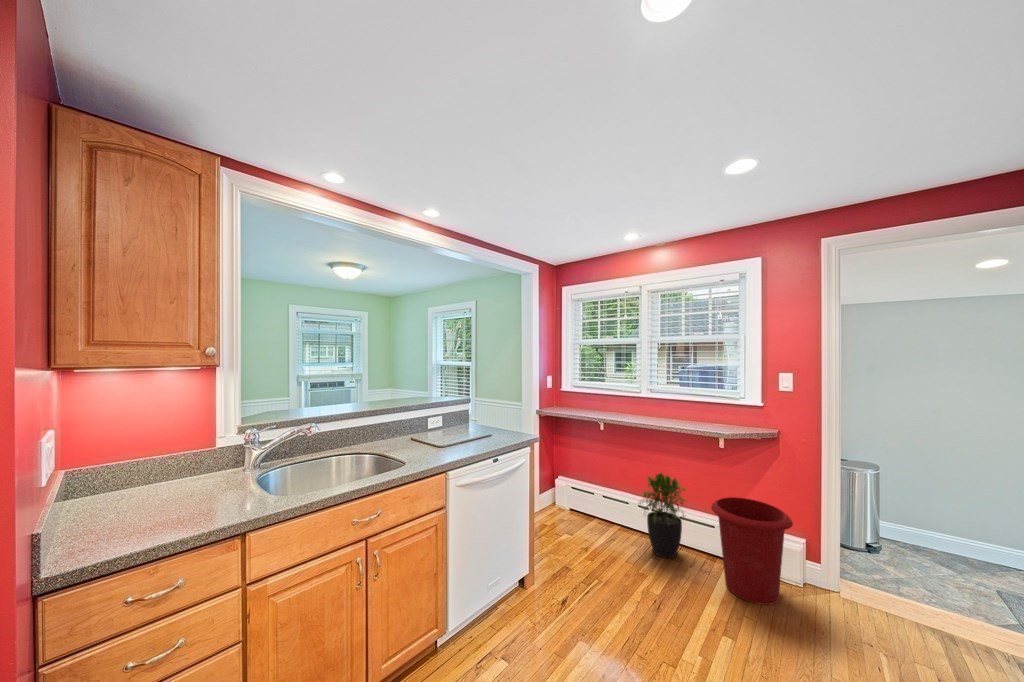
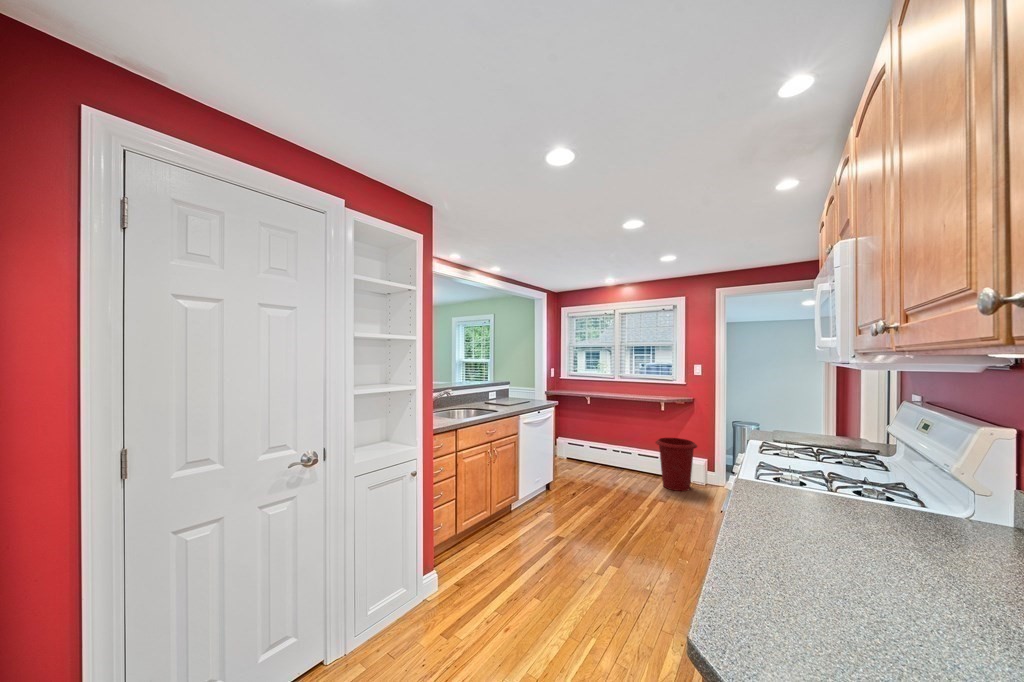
potted plant: present [640,473,685,558] -> none [613,426,644,477]

